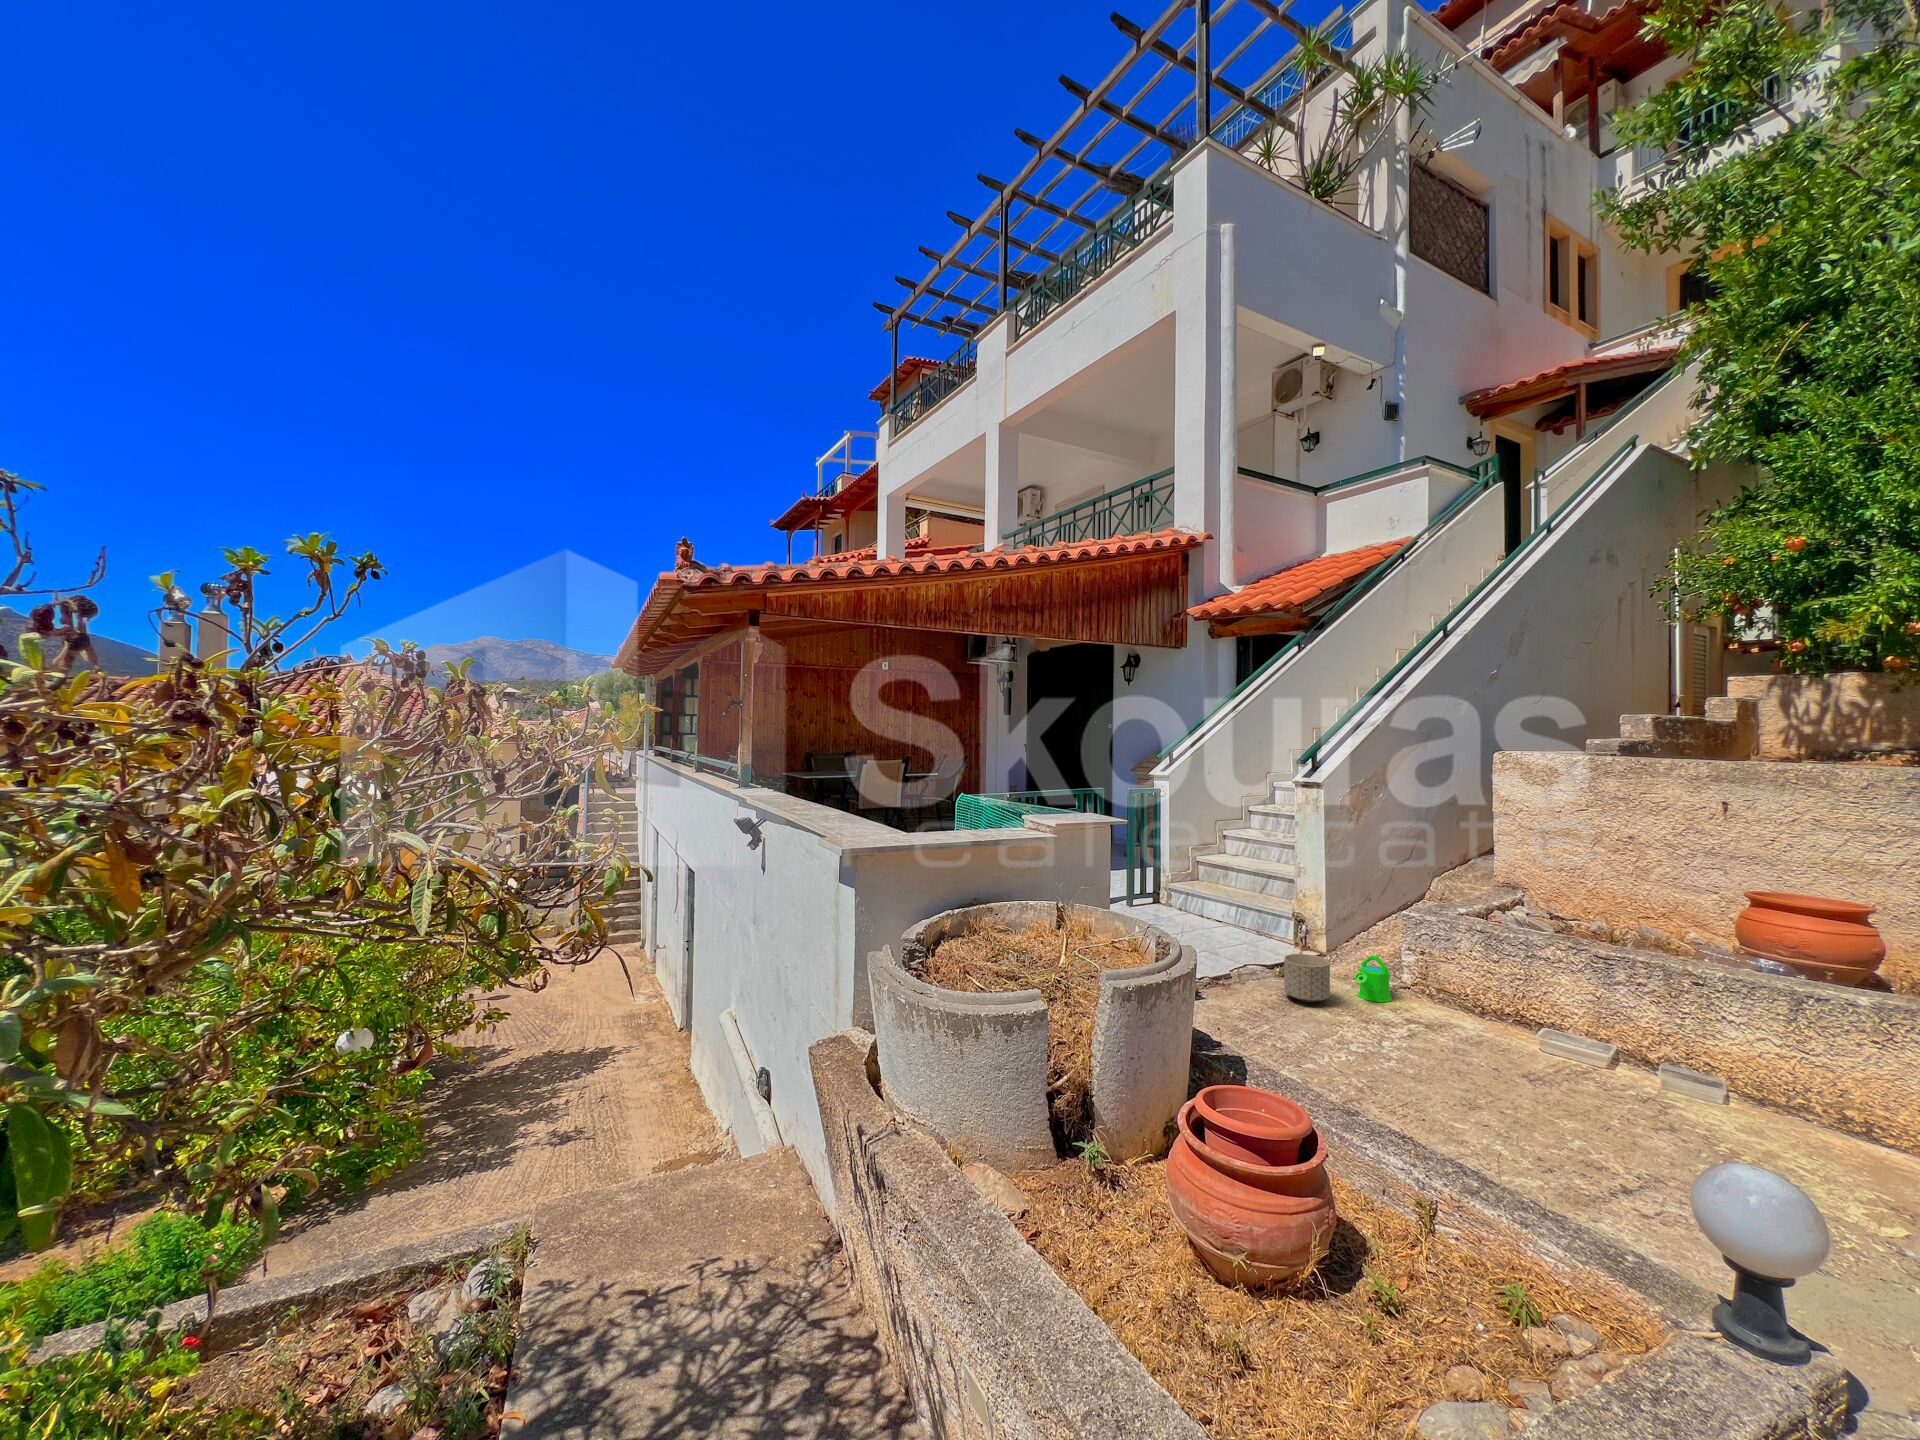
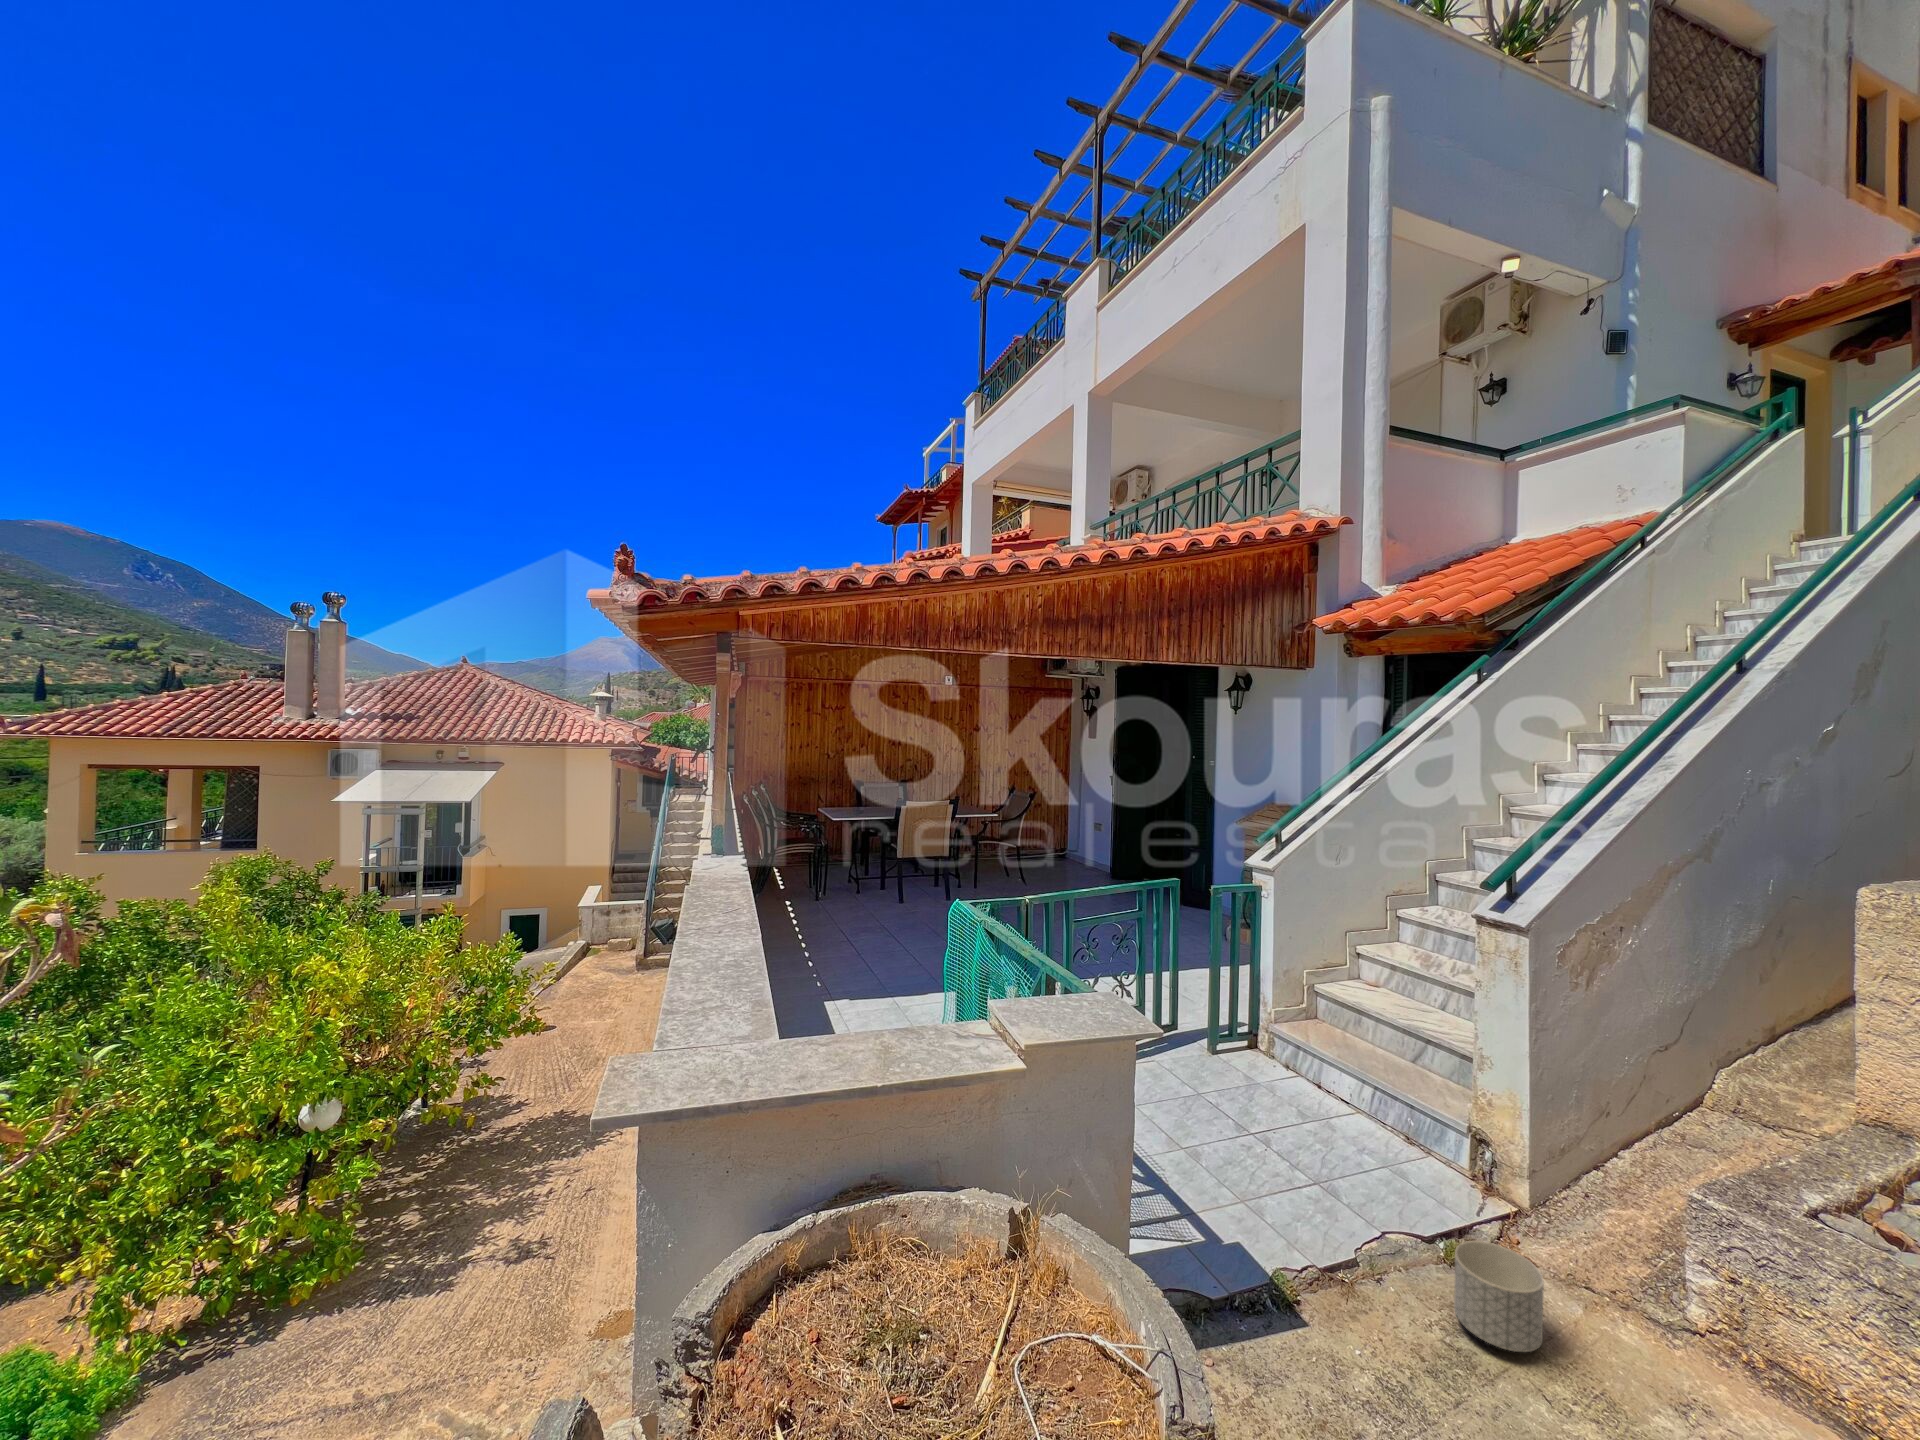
watering can: present [1355,955,1392,1002] -> none [1591,1264,1666,1362]

